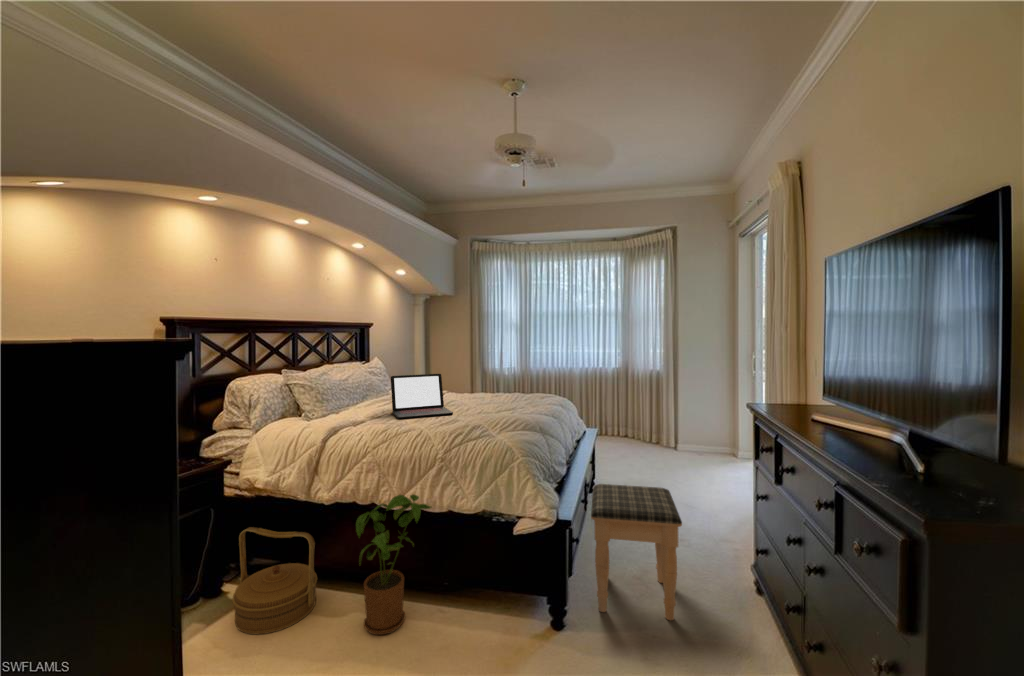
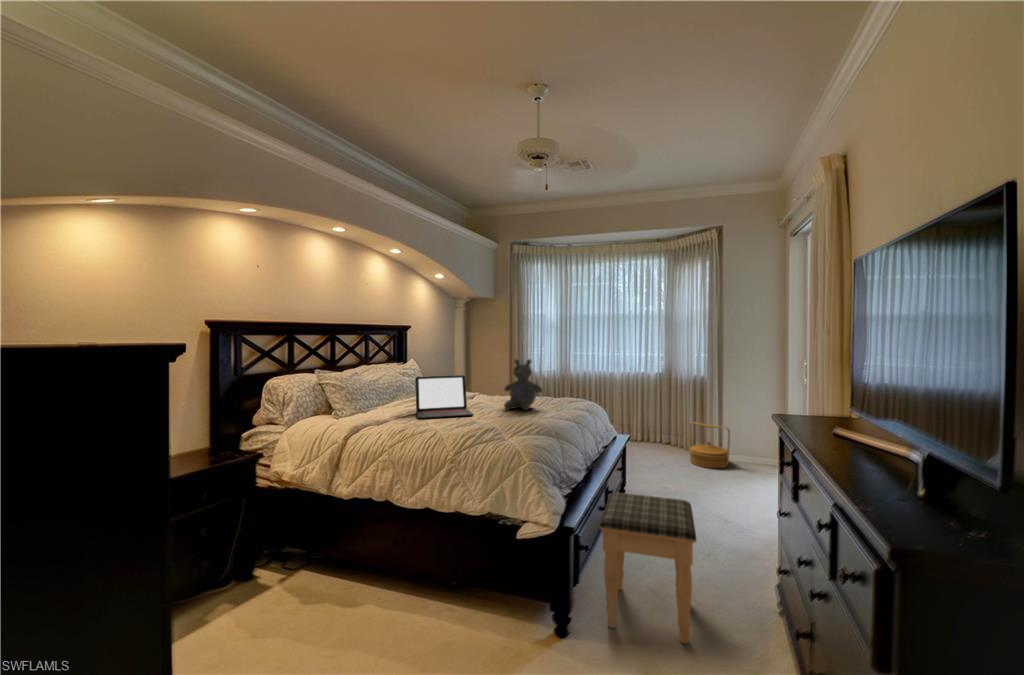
stuffed bear: none [480,357,519,408] -> present [504,359,542,410]
house plant: present [356,495,432,635] -> none [365,493,439,631]
woven basket: present [232,527,317,634] -> present [689,422,730,468]

